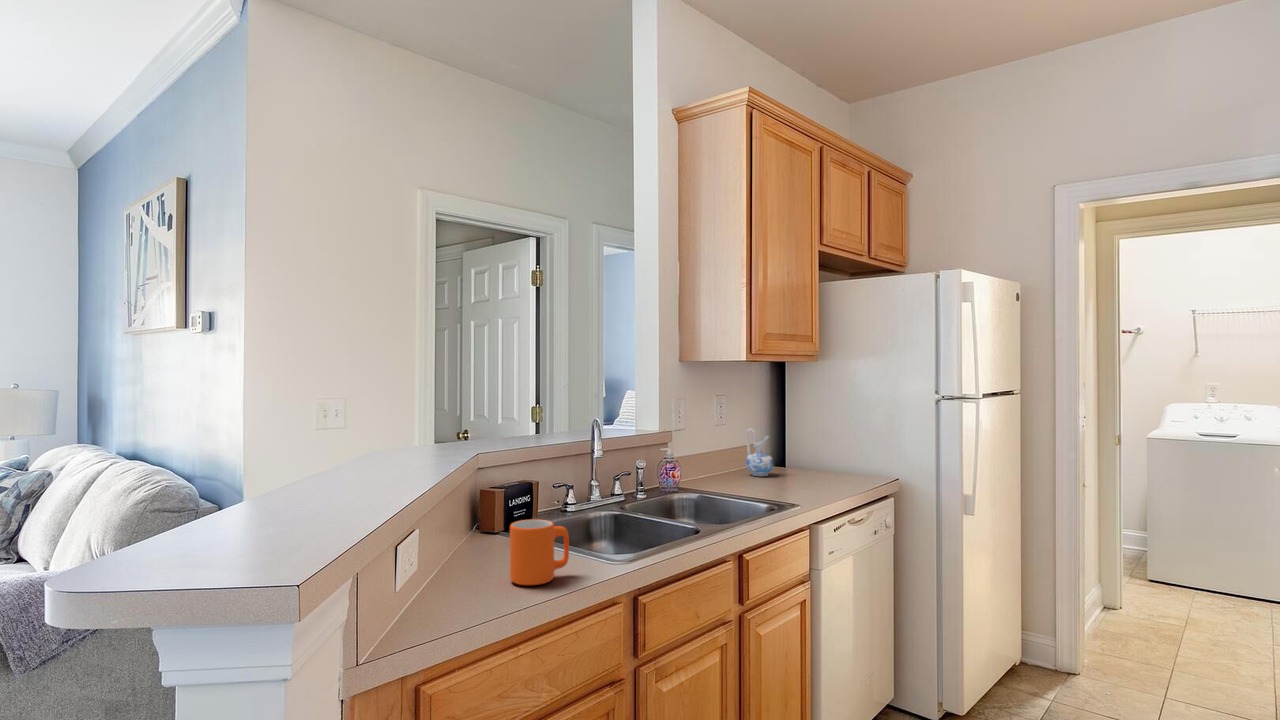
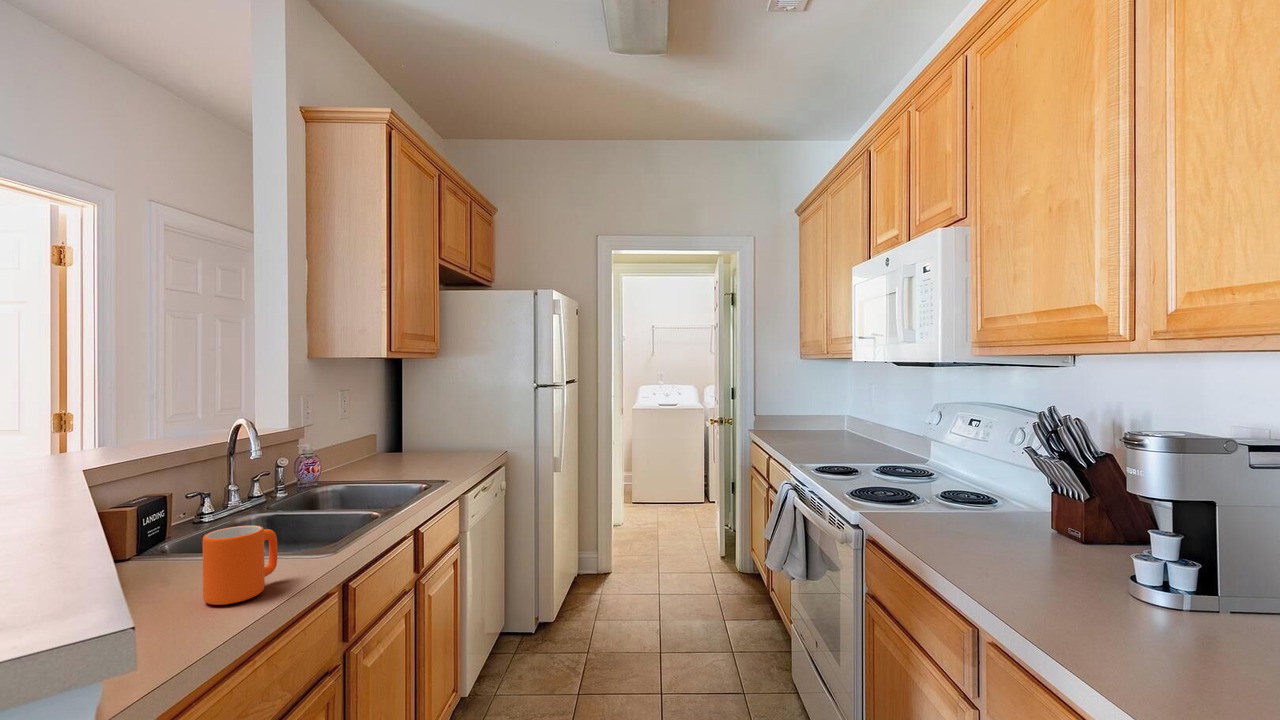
ceramic pitcher: present [745,429,773,476] -> none [373,420,401,462]

